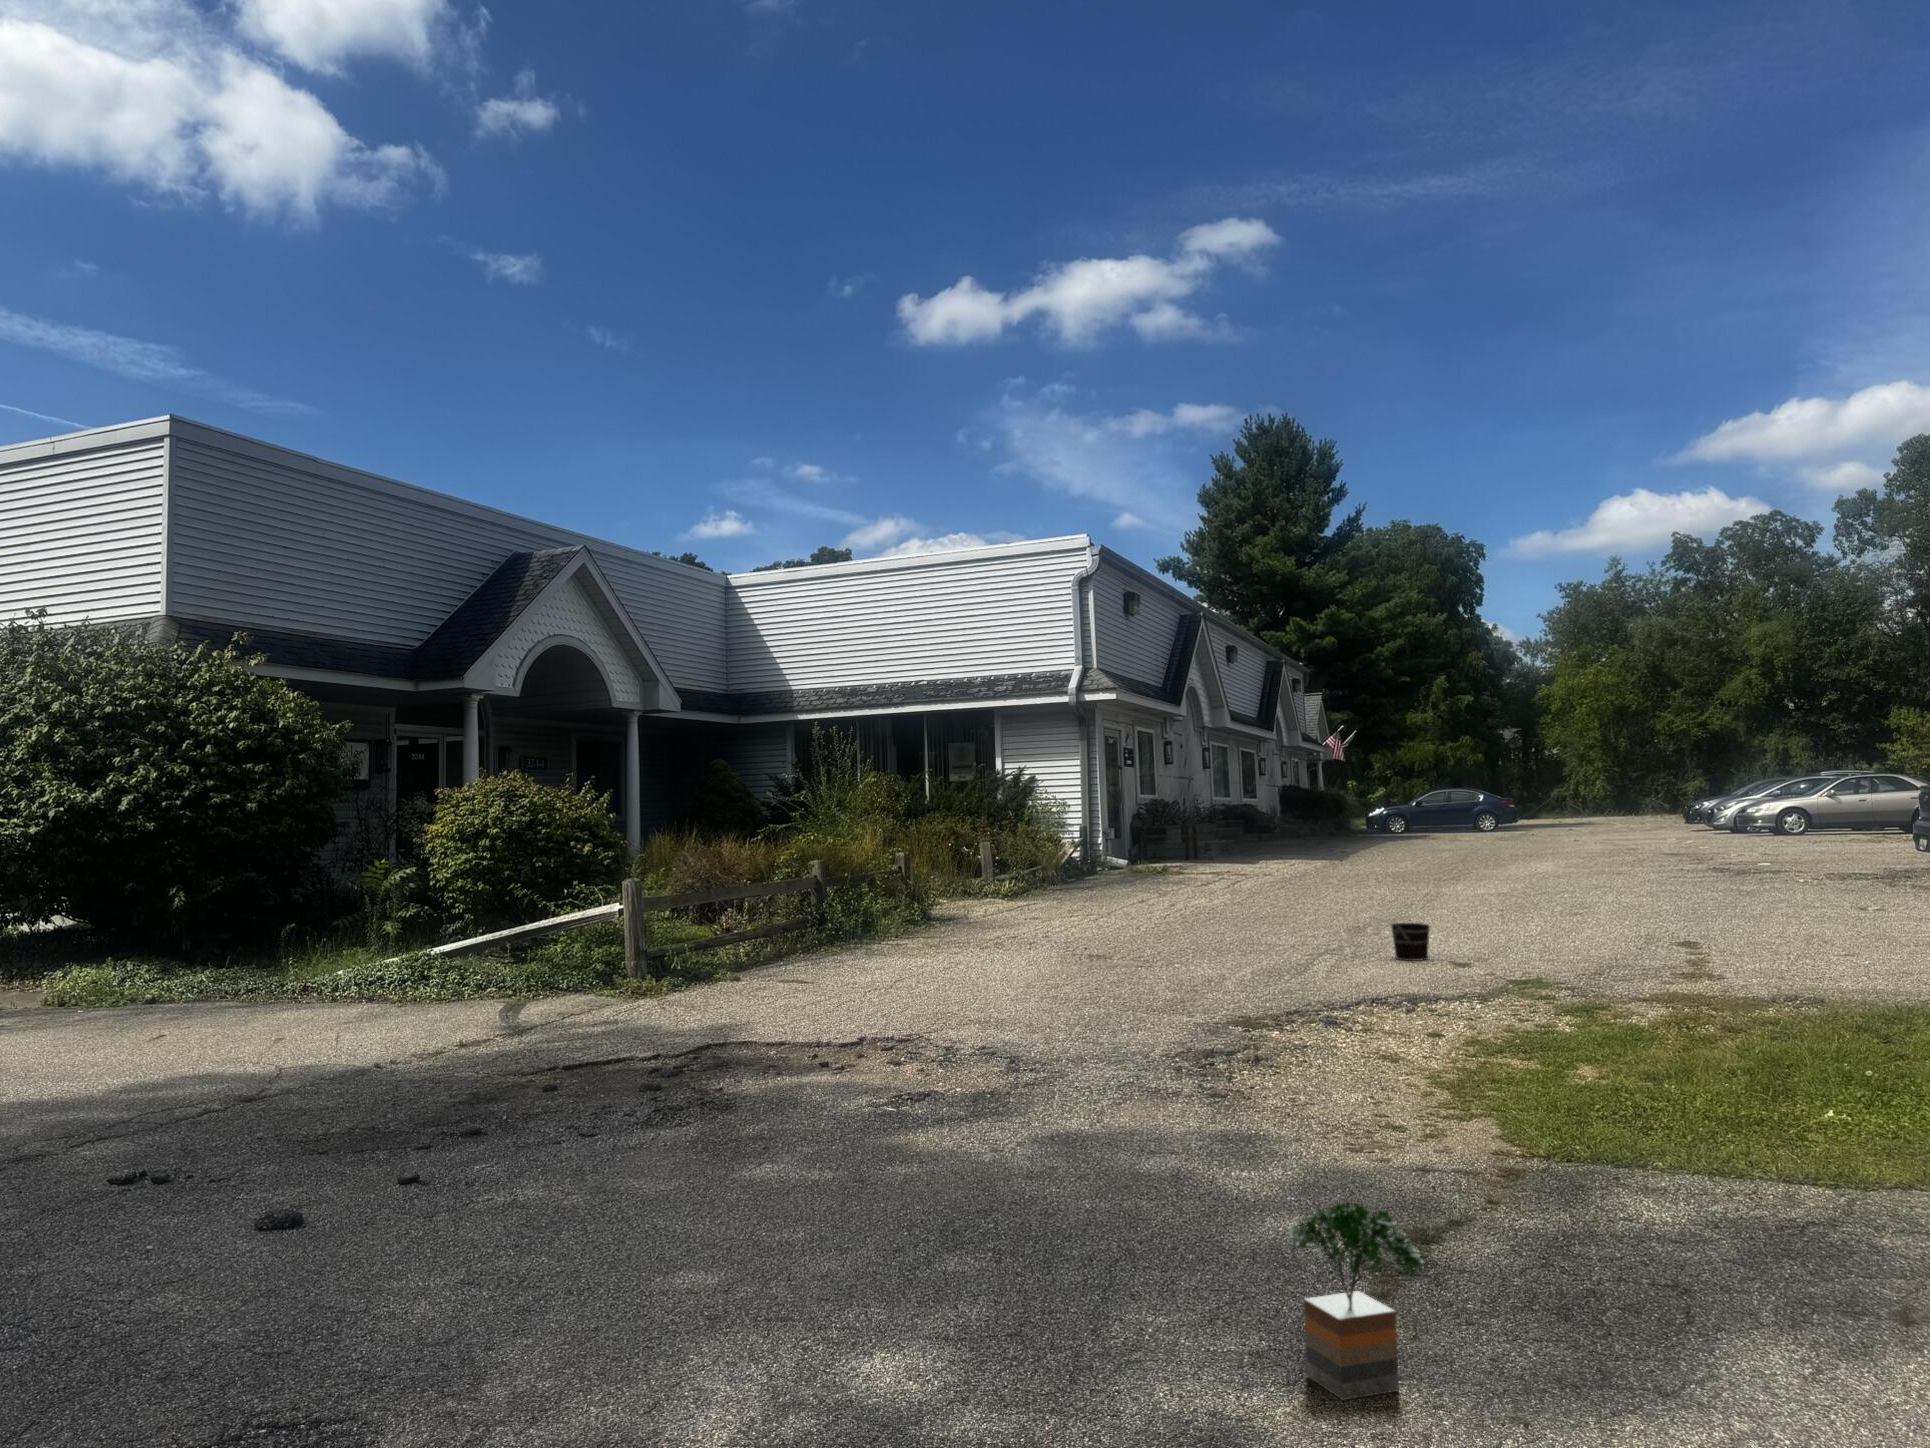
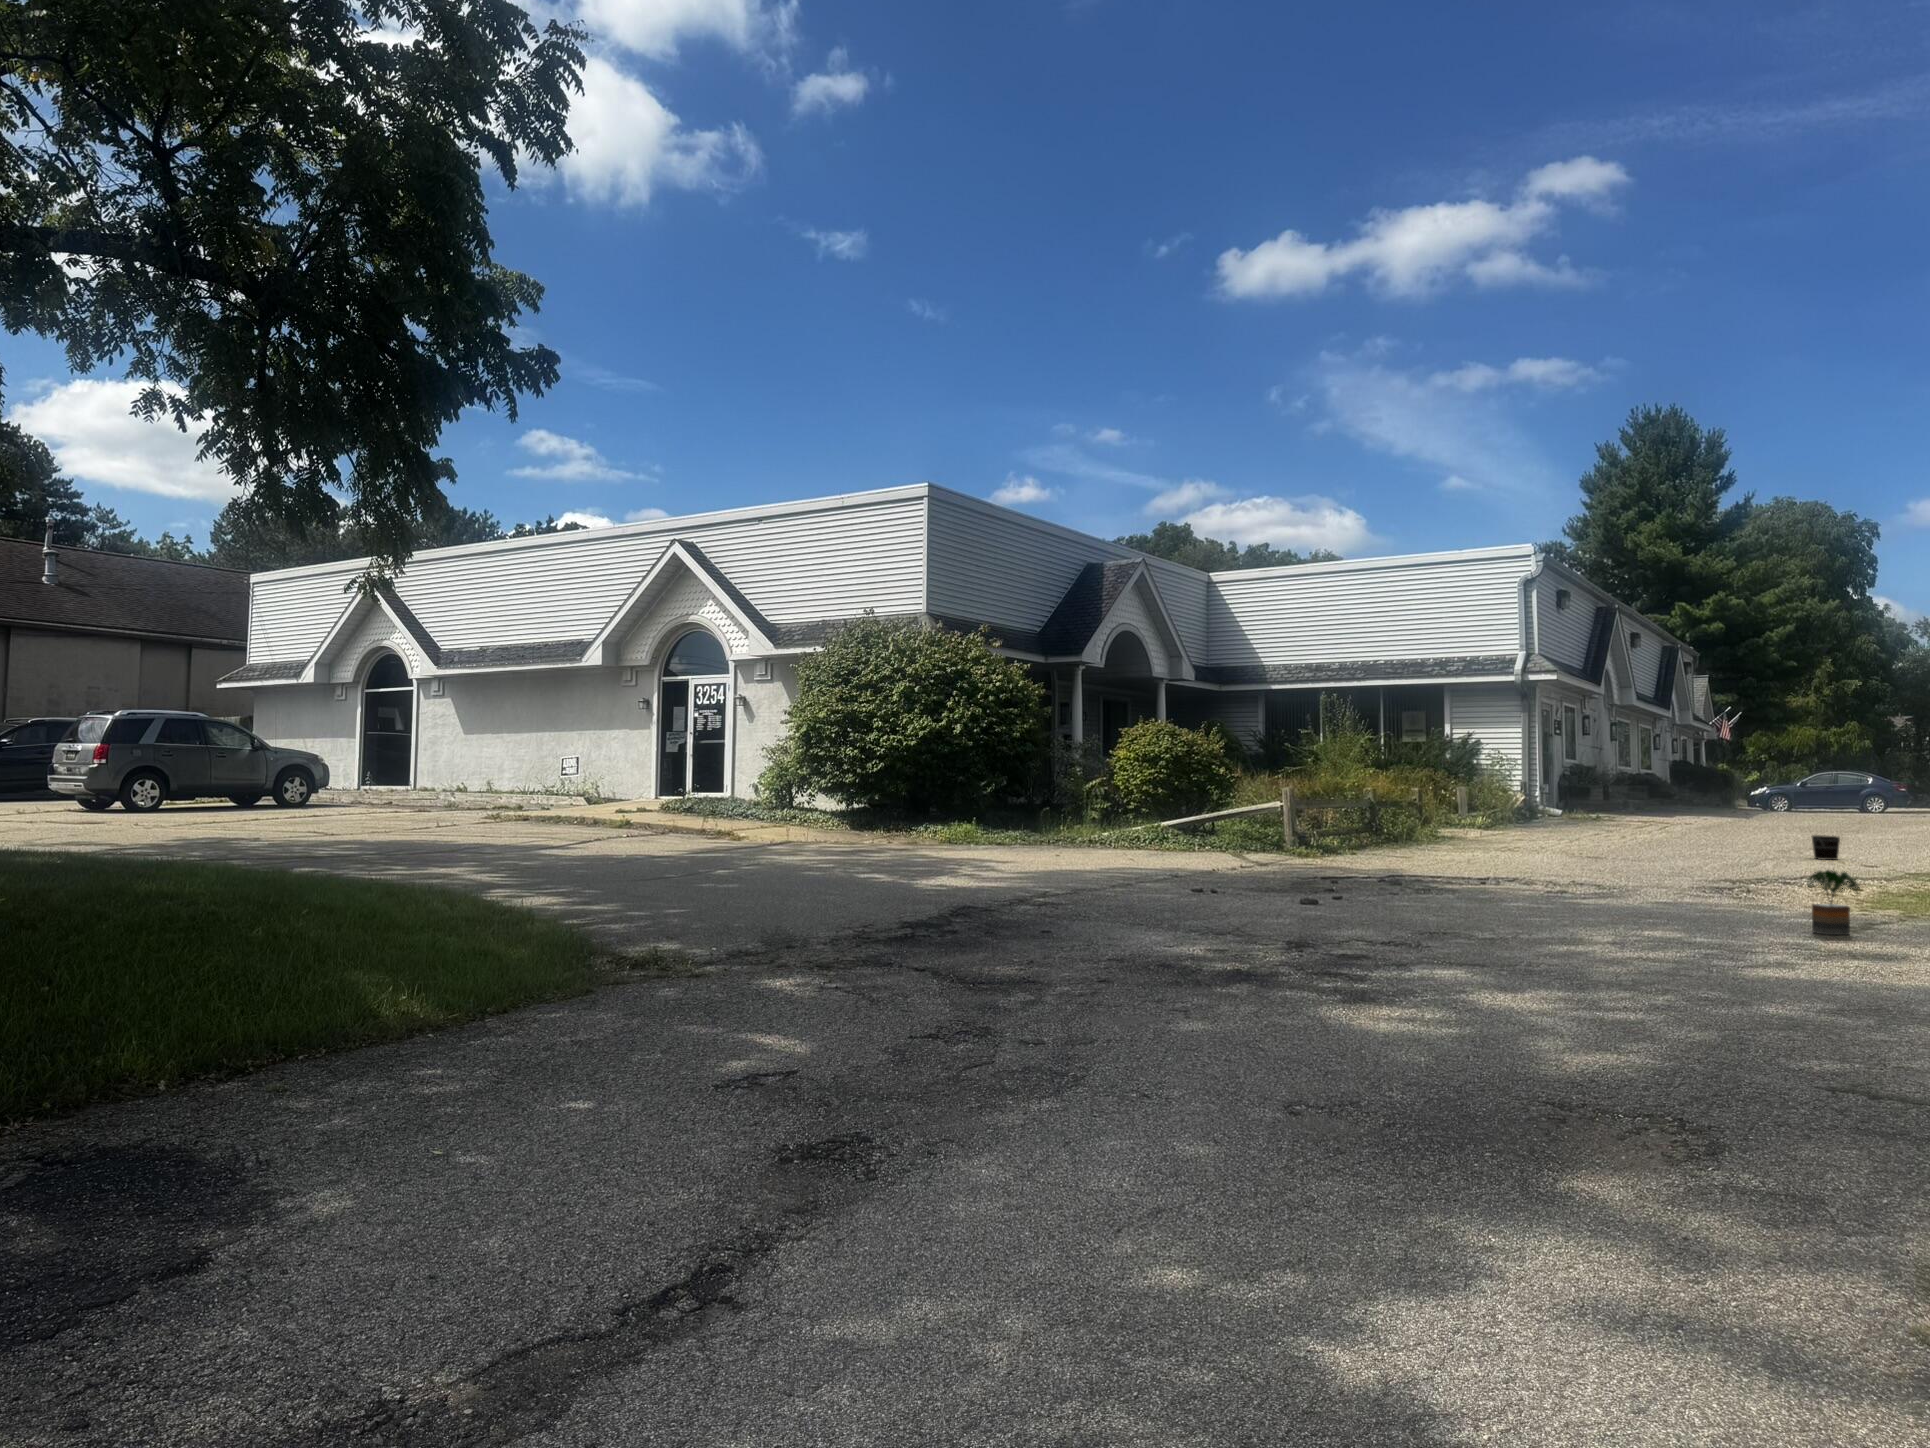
bench: present [1143,823,1198,859] -> none [1566,783,1615,814]

